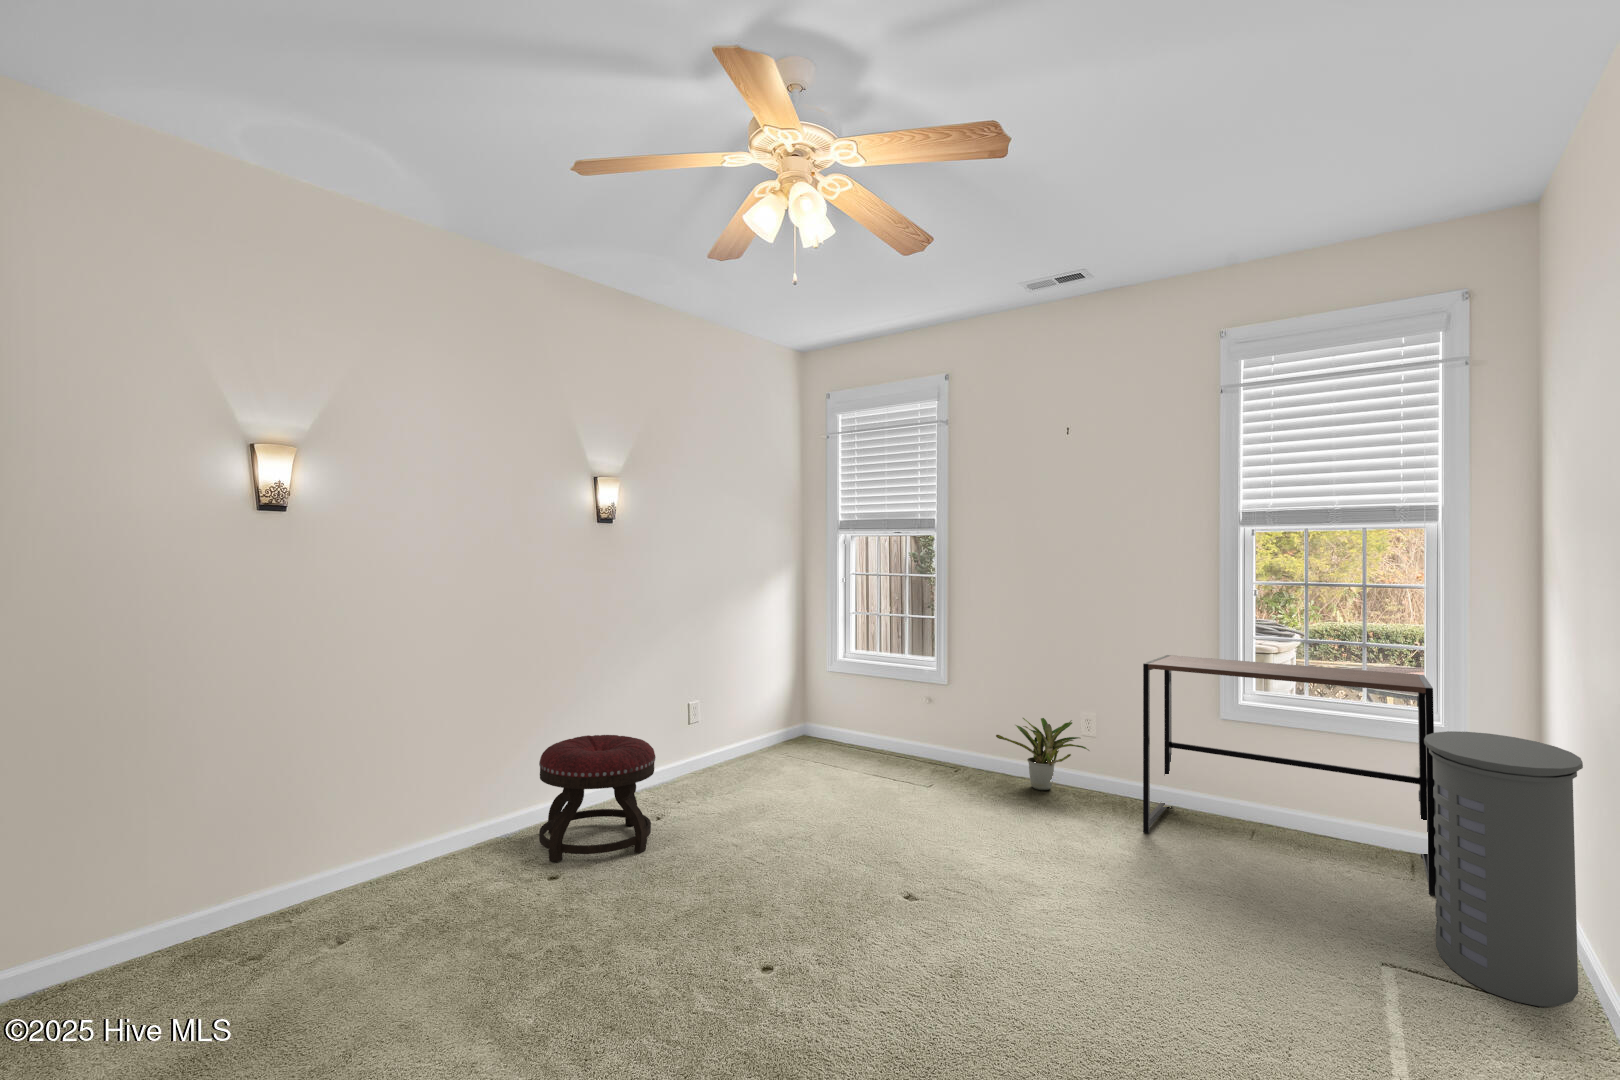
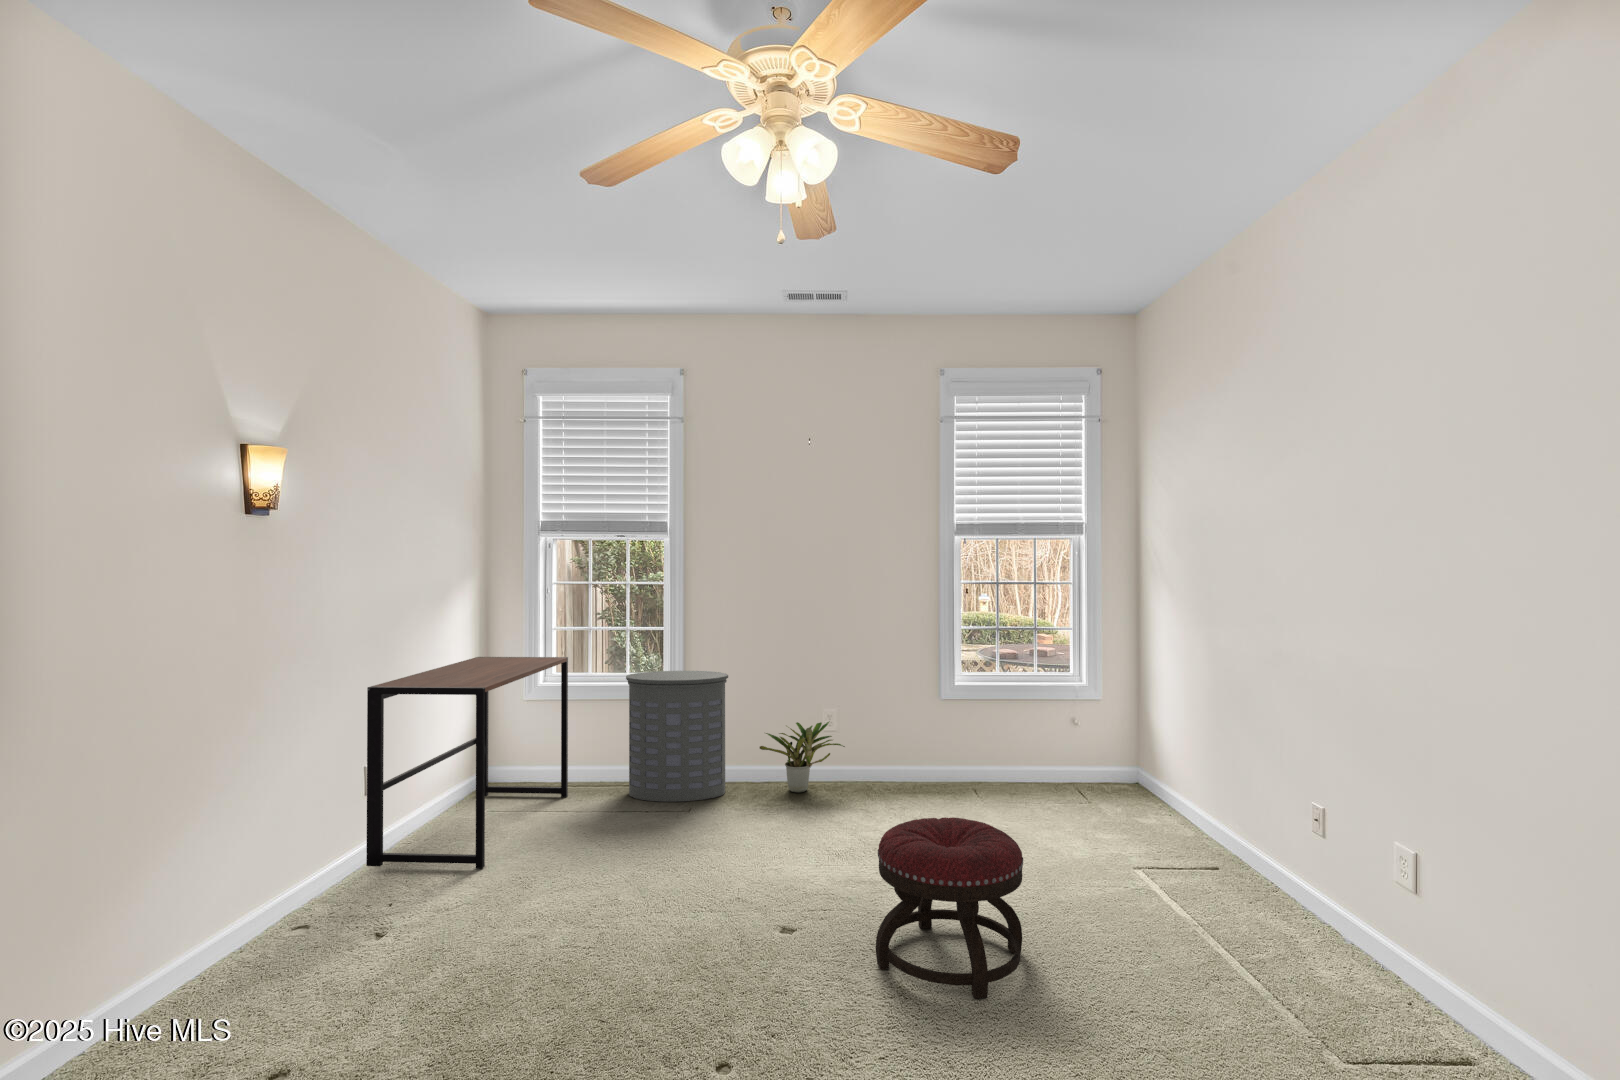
desk: present [1143,655,1436,895] -> present [366,657,568,869]
laundry hamper: present [1424,731,1583,1007] -> present [626,671,728,802]
ottoman: present [539,735,656,862] -> present [876,817,1023,999]

